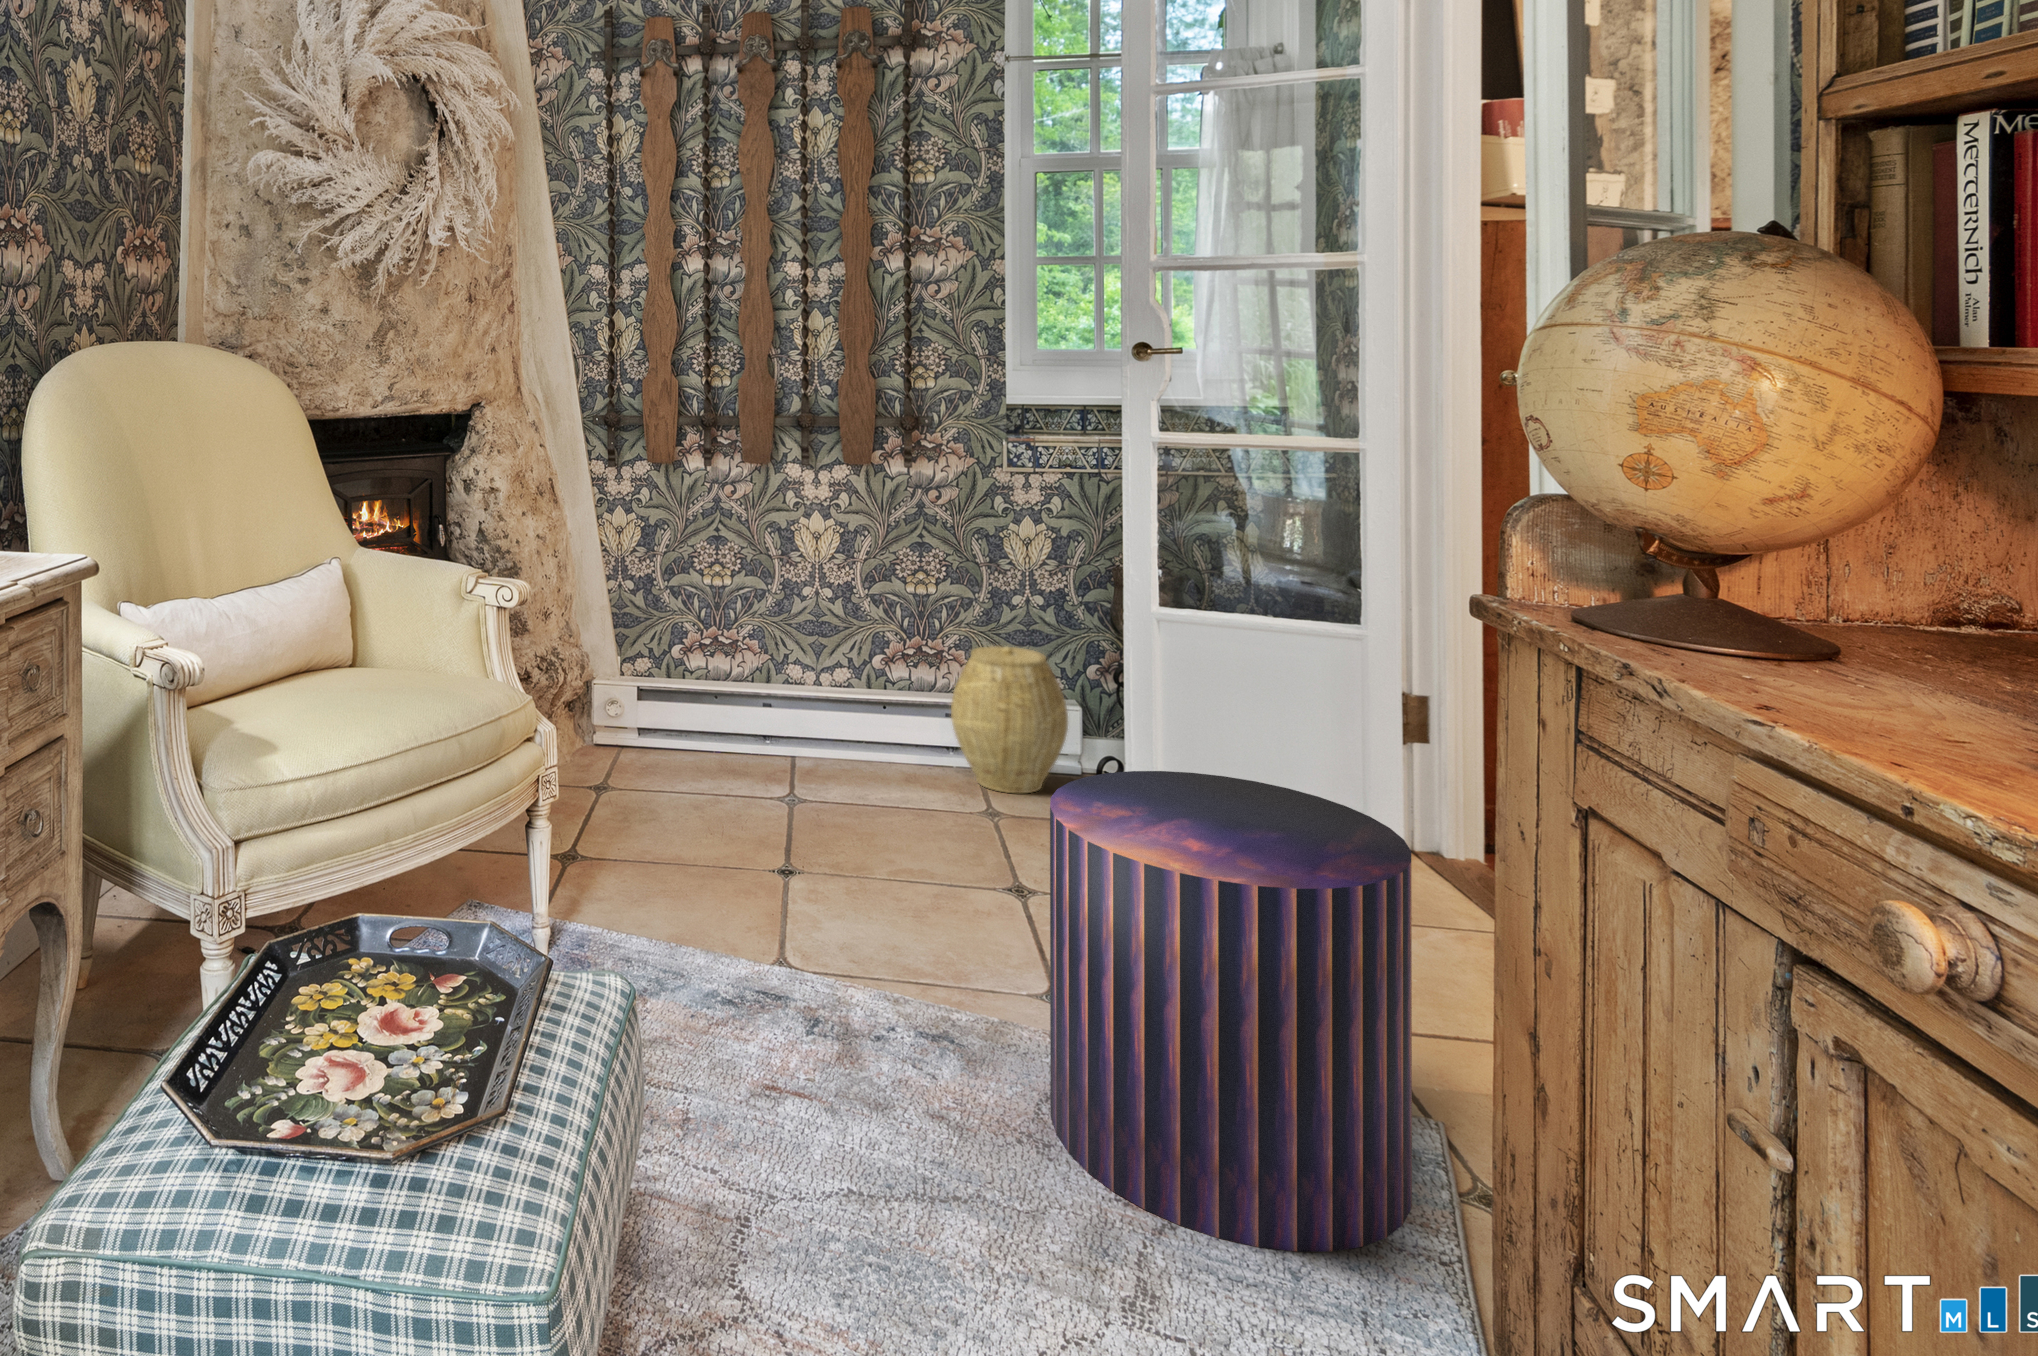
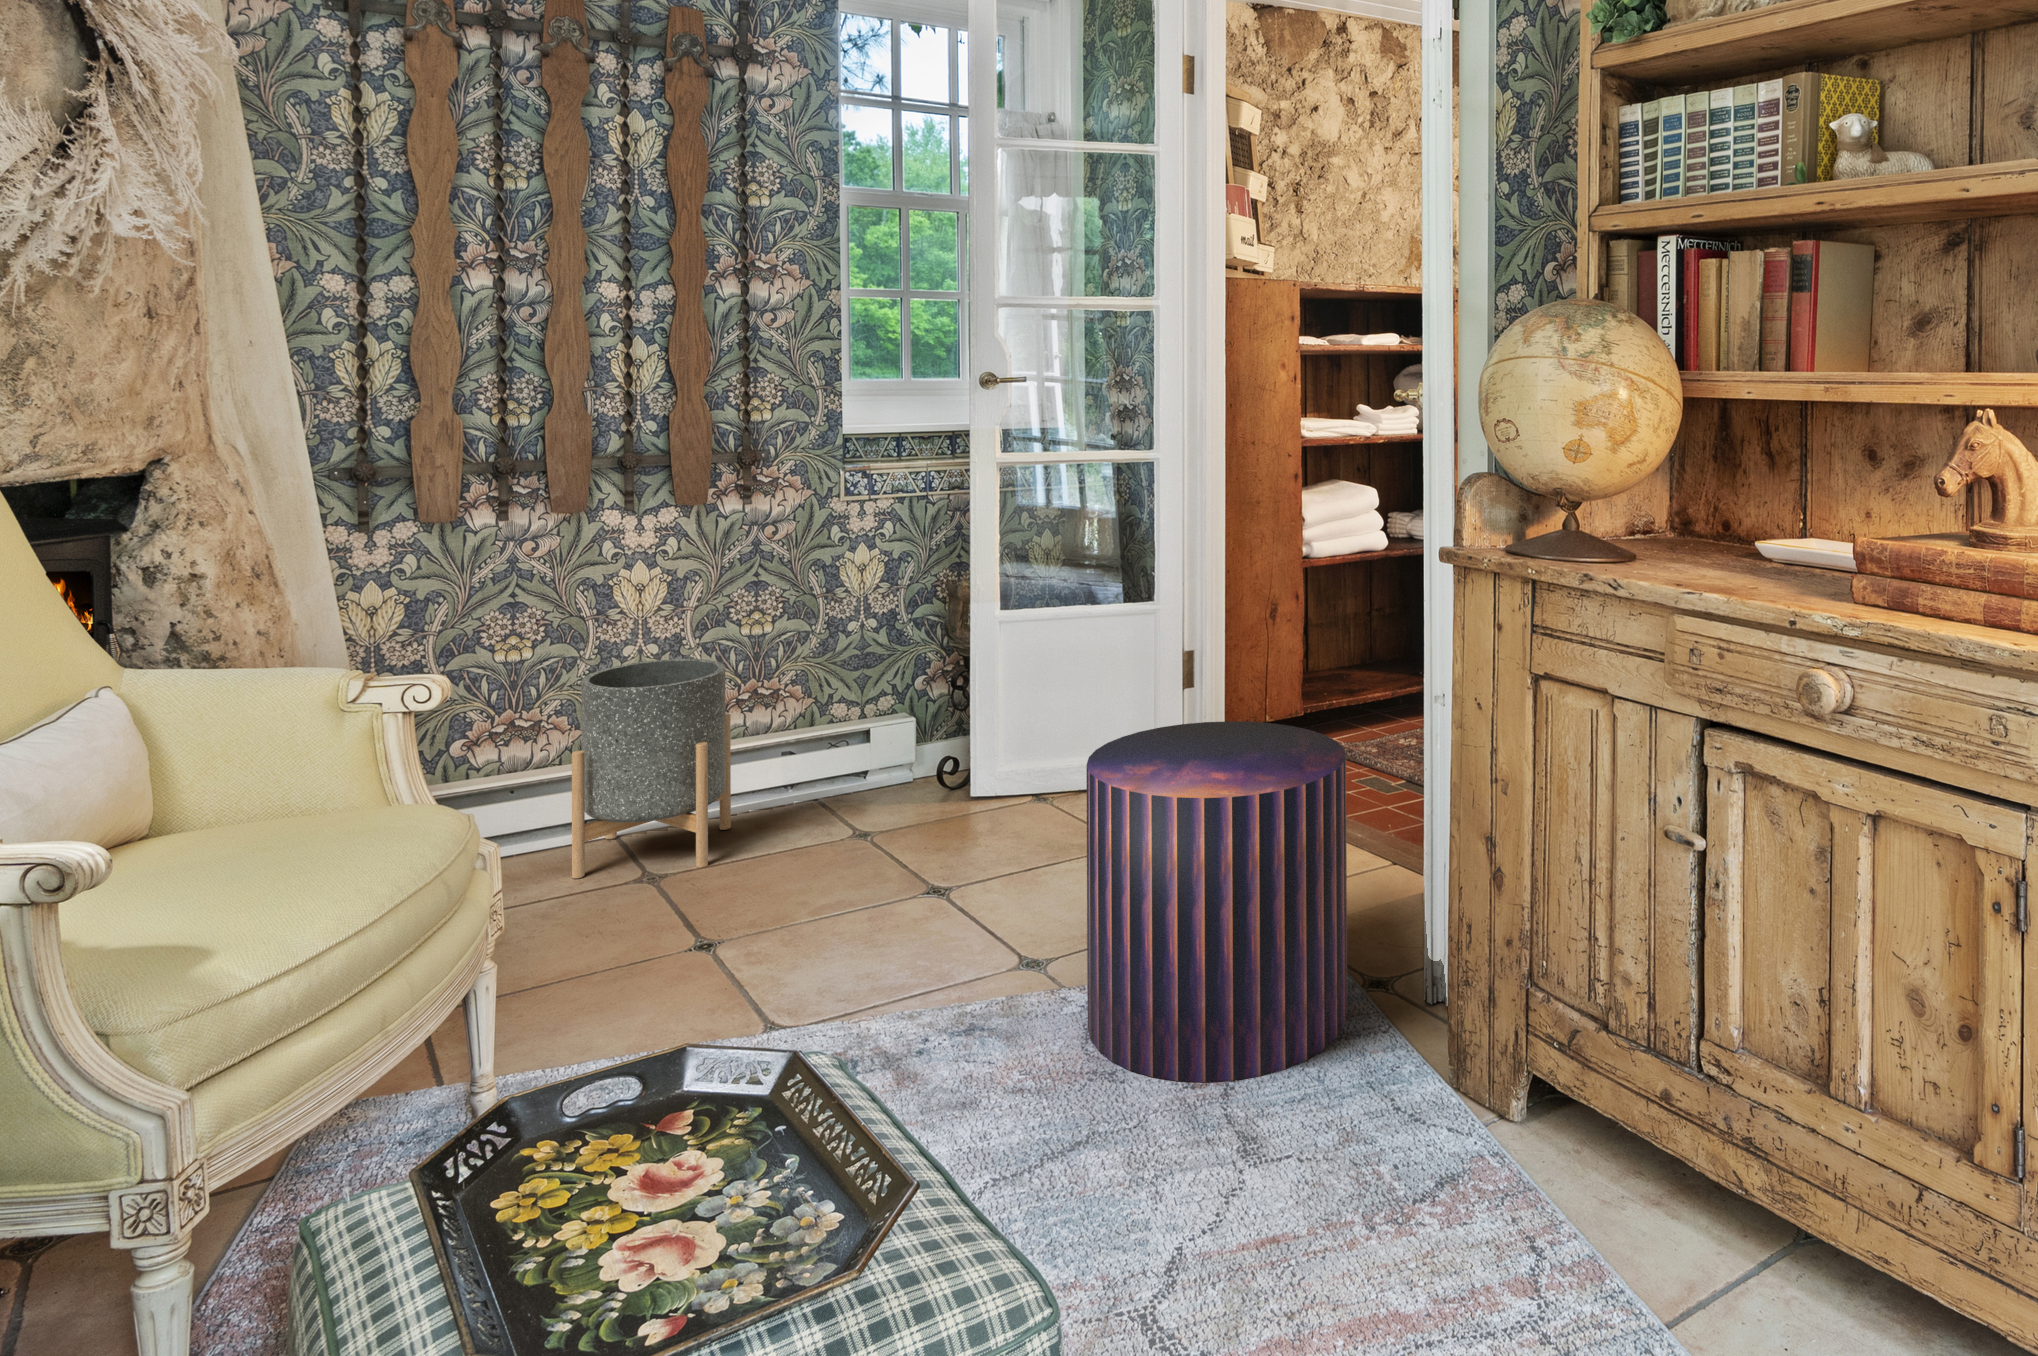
planter: none [740,603,884,799] -> present [572,659,731,879]
woven basket: present [951,646,1068,794] -> none [802,669,918,814]

